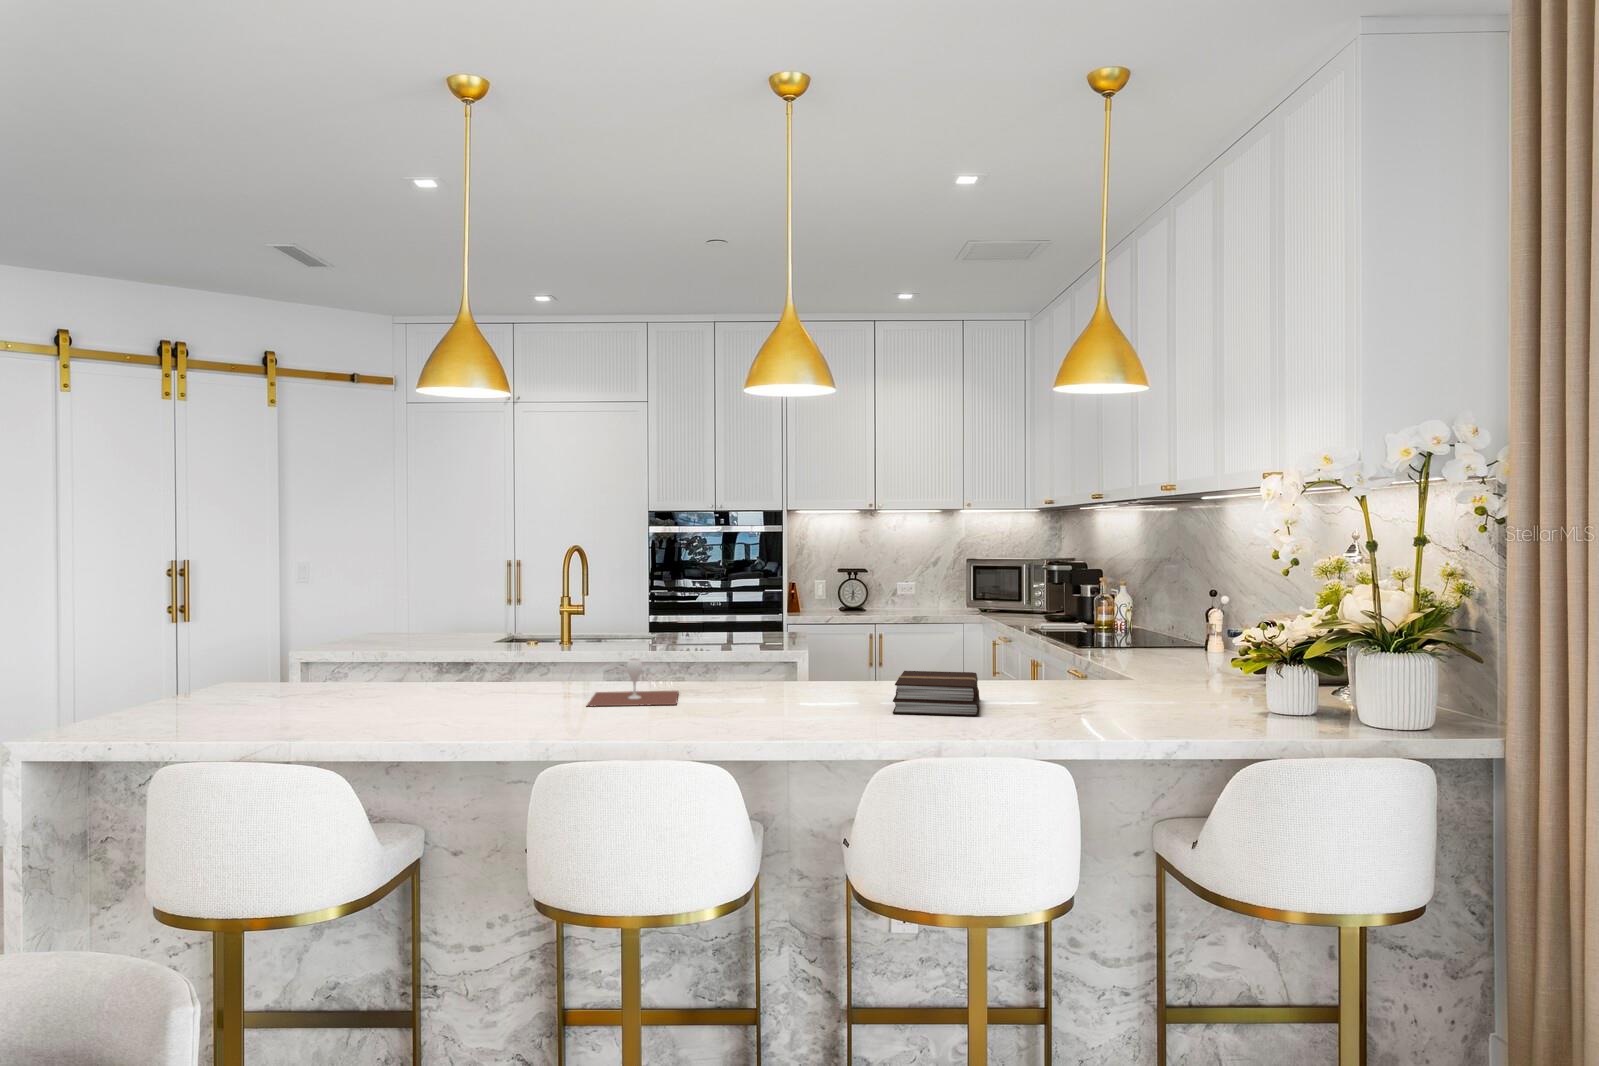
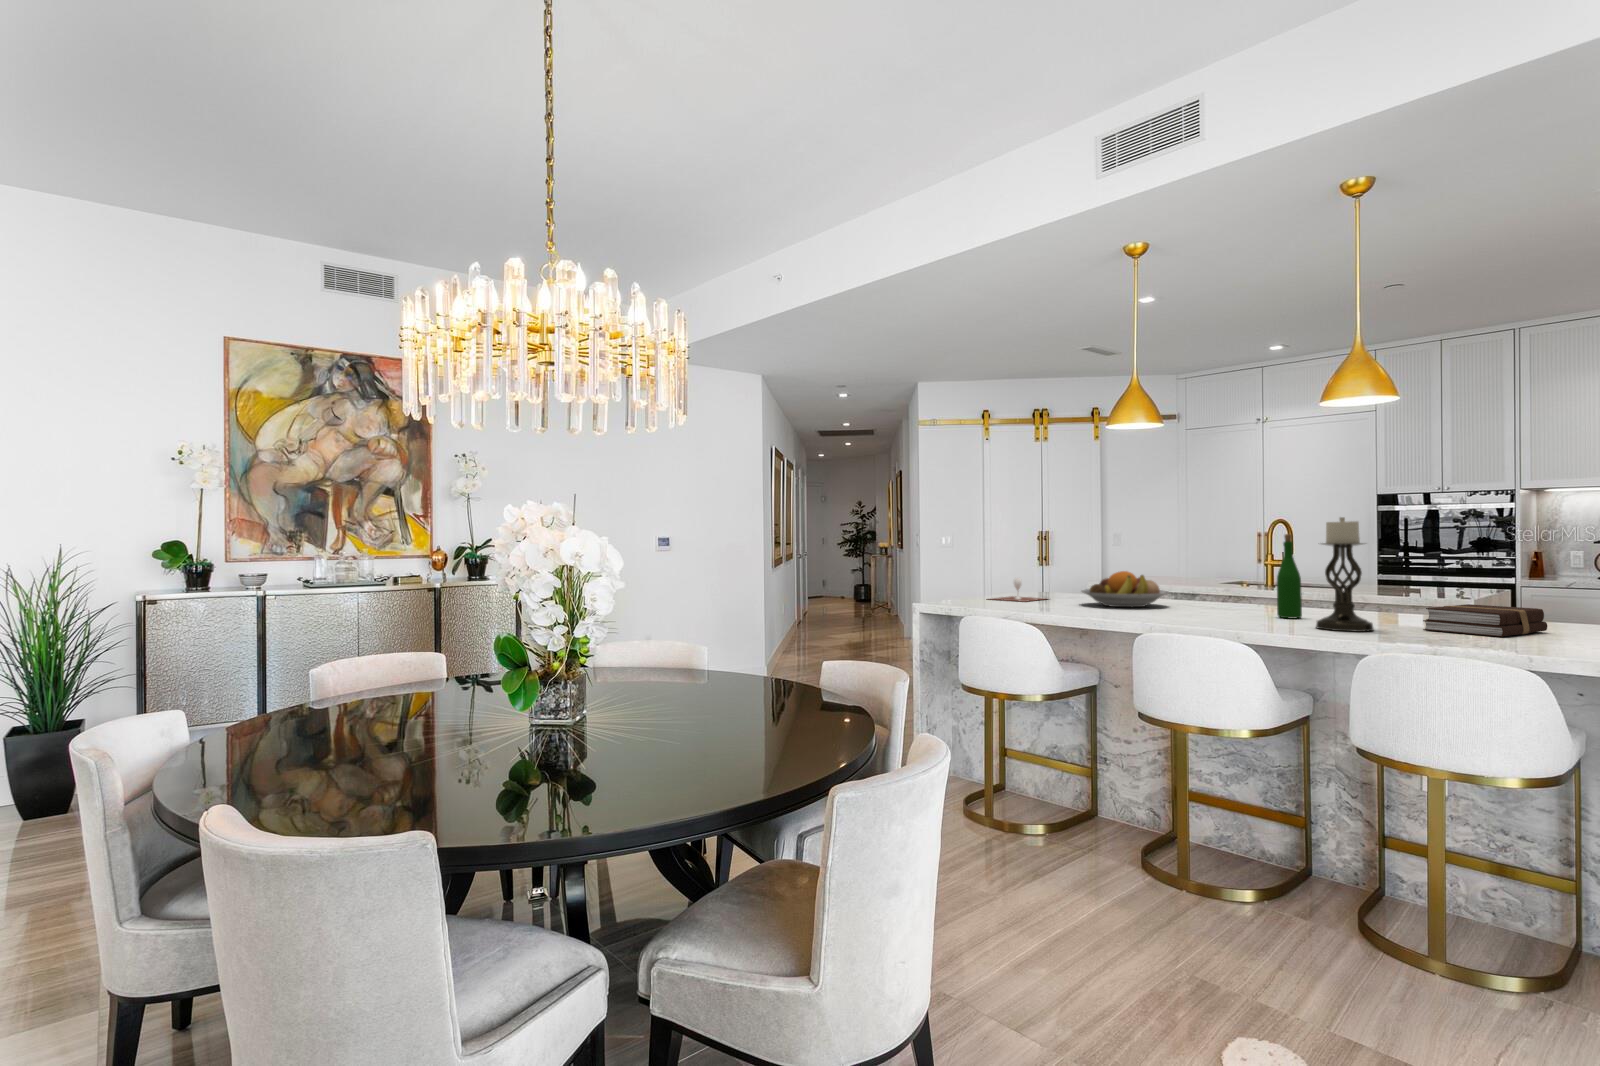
candle holder: none [791,564,859,731] -> present [1316,517,1374,632]
wine bottle: none [705,583,737,709] -> present [1277,534,1302,619]
fruit bowl: none [377,646,530,712] -> present [1082,571,1169,607]
wine glass: present [587,659,679,706] -> present [992,578,1045,602]

